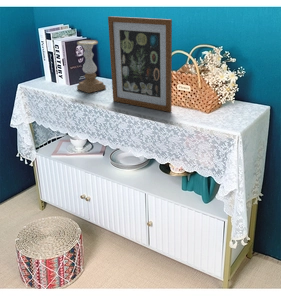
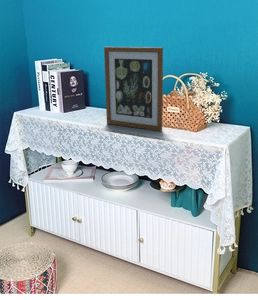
candle holder: present [77,40,106,93] -> none [71,71,98,118]

